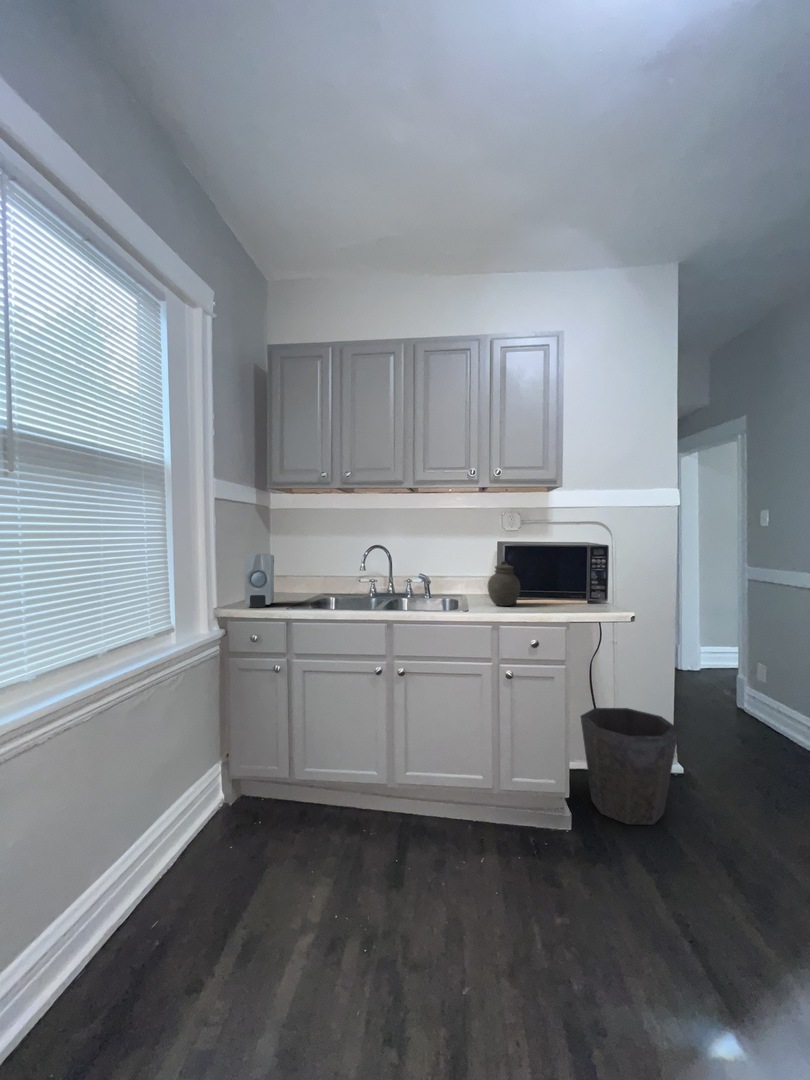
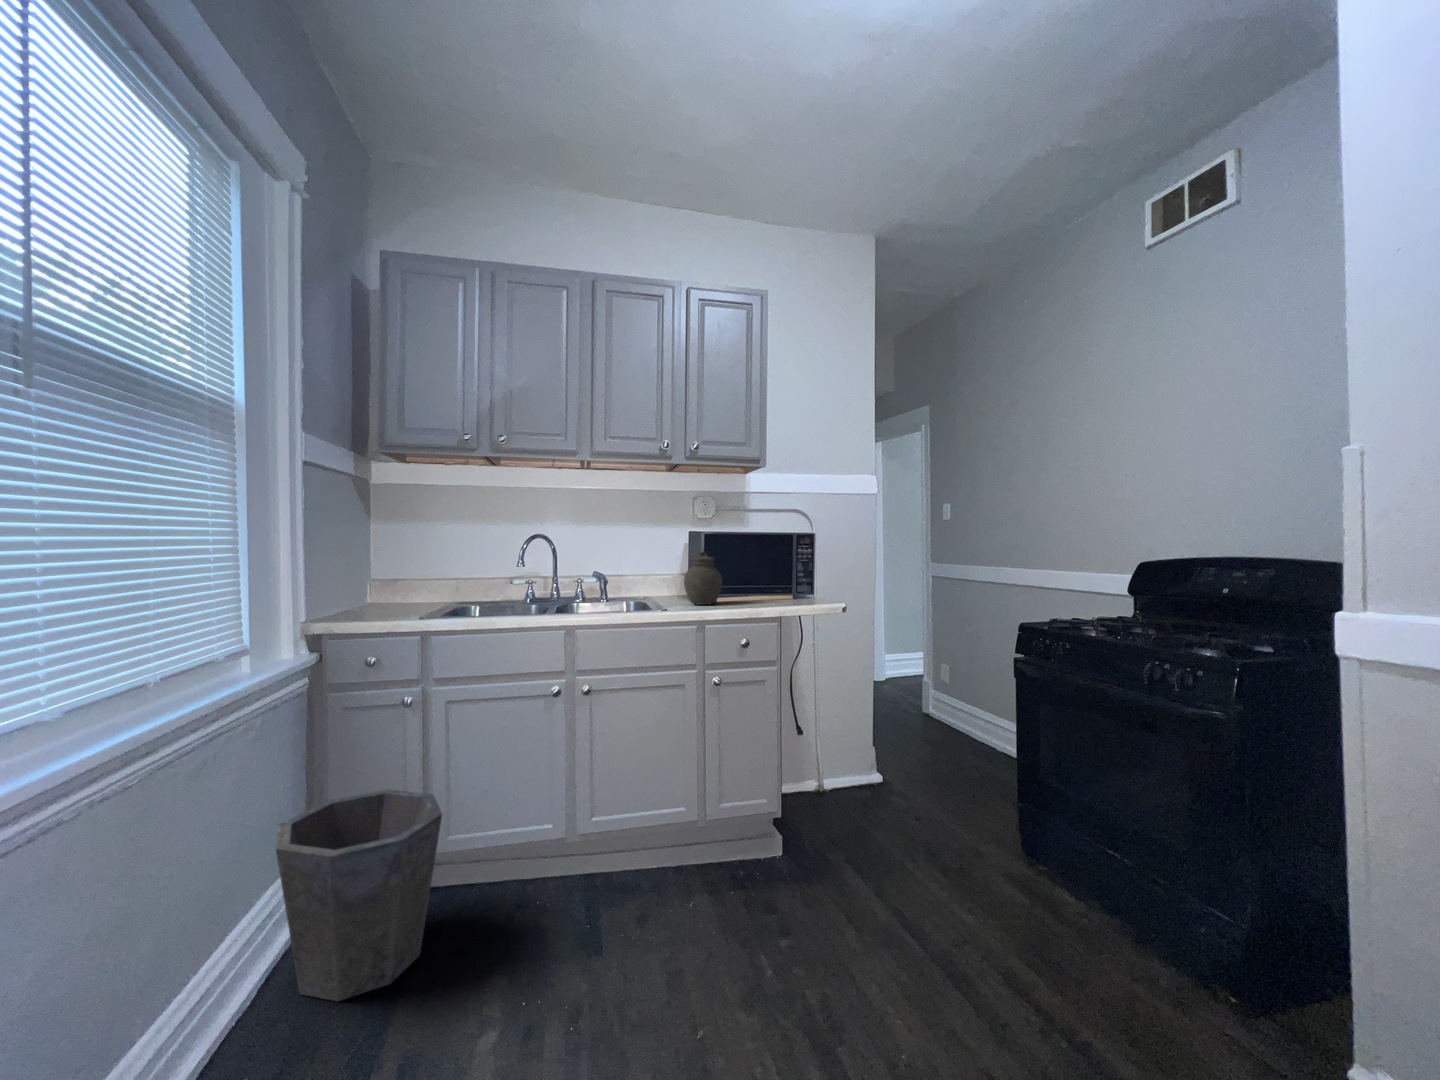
soap dispenser: present [245,553,274,608] -> none [353,544,394,619]
waste bin: present [581,708,679,825] -> present [276,790,442,1001]

